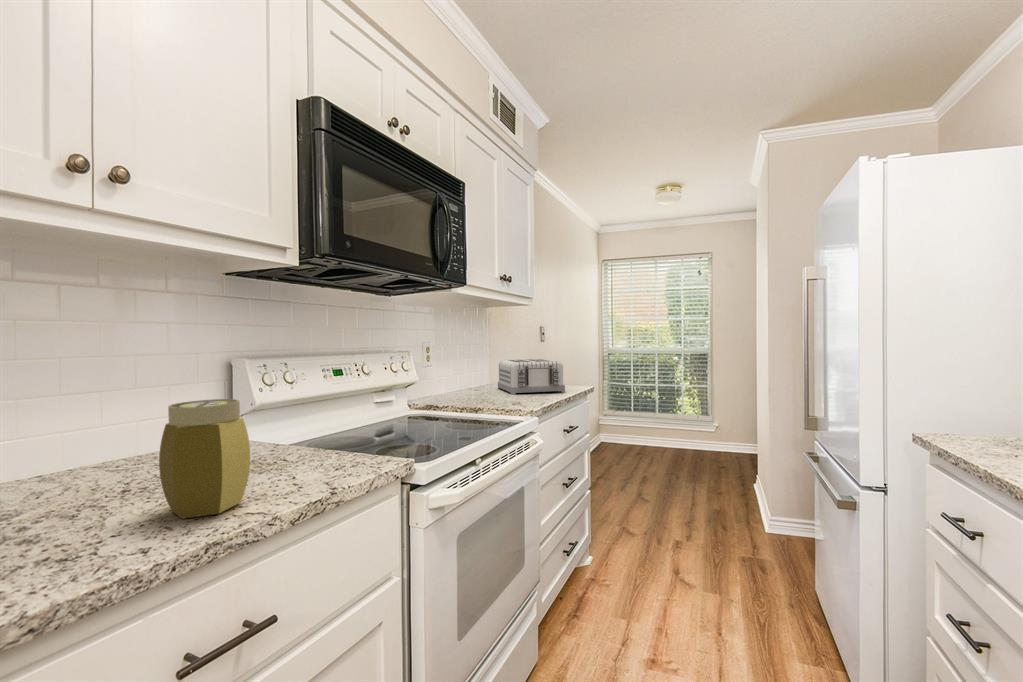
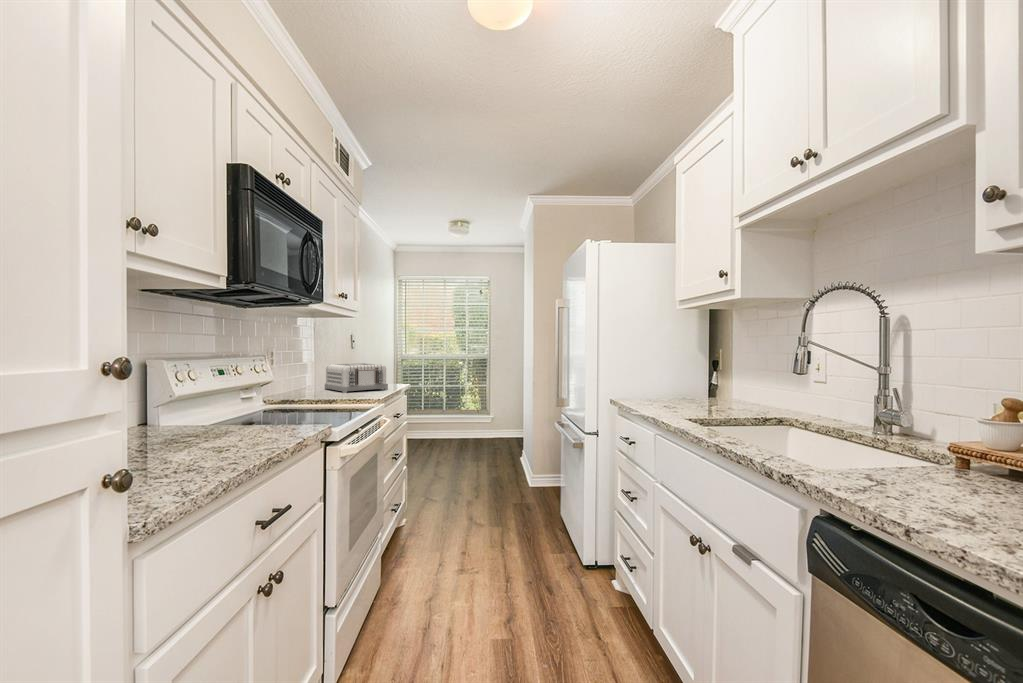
jar: present [159,399,250,519] -> none [190,385,247,459]

